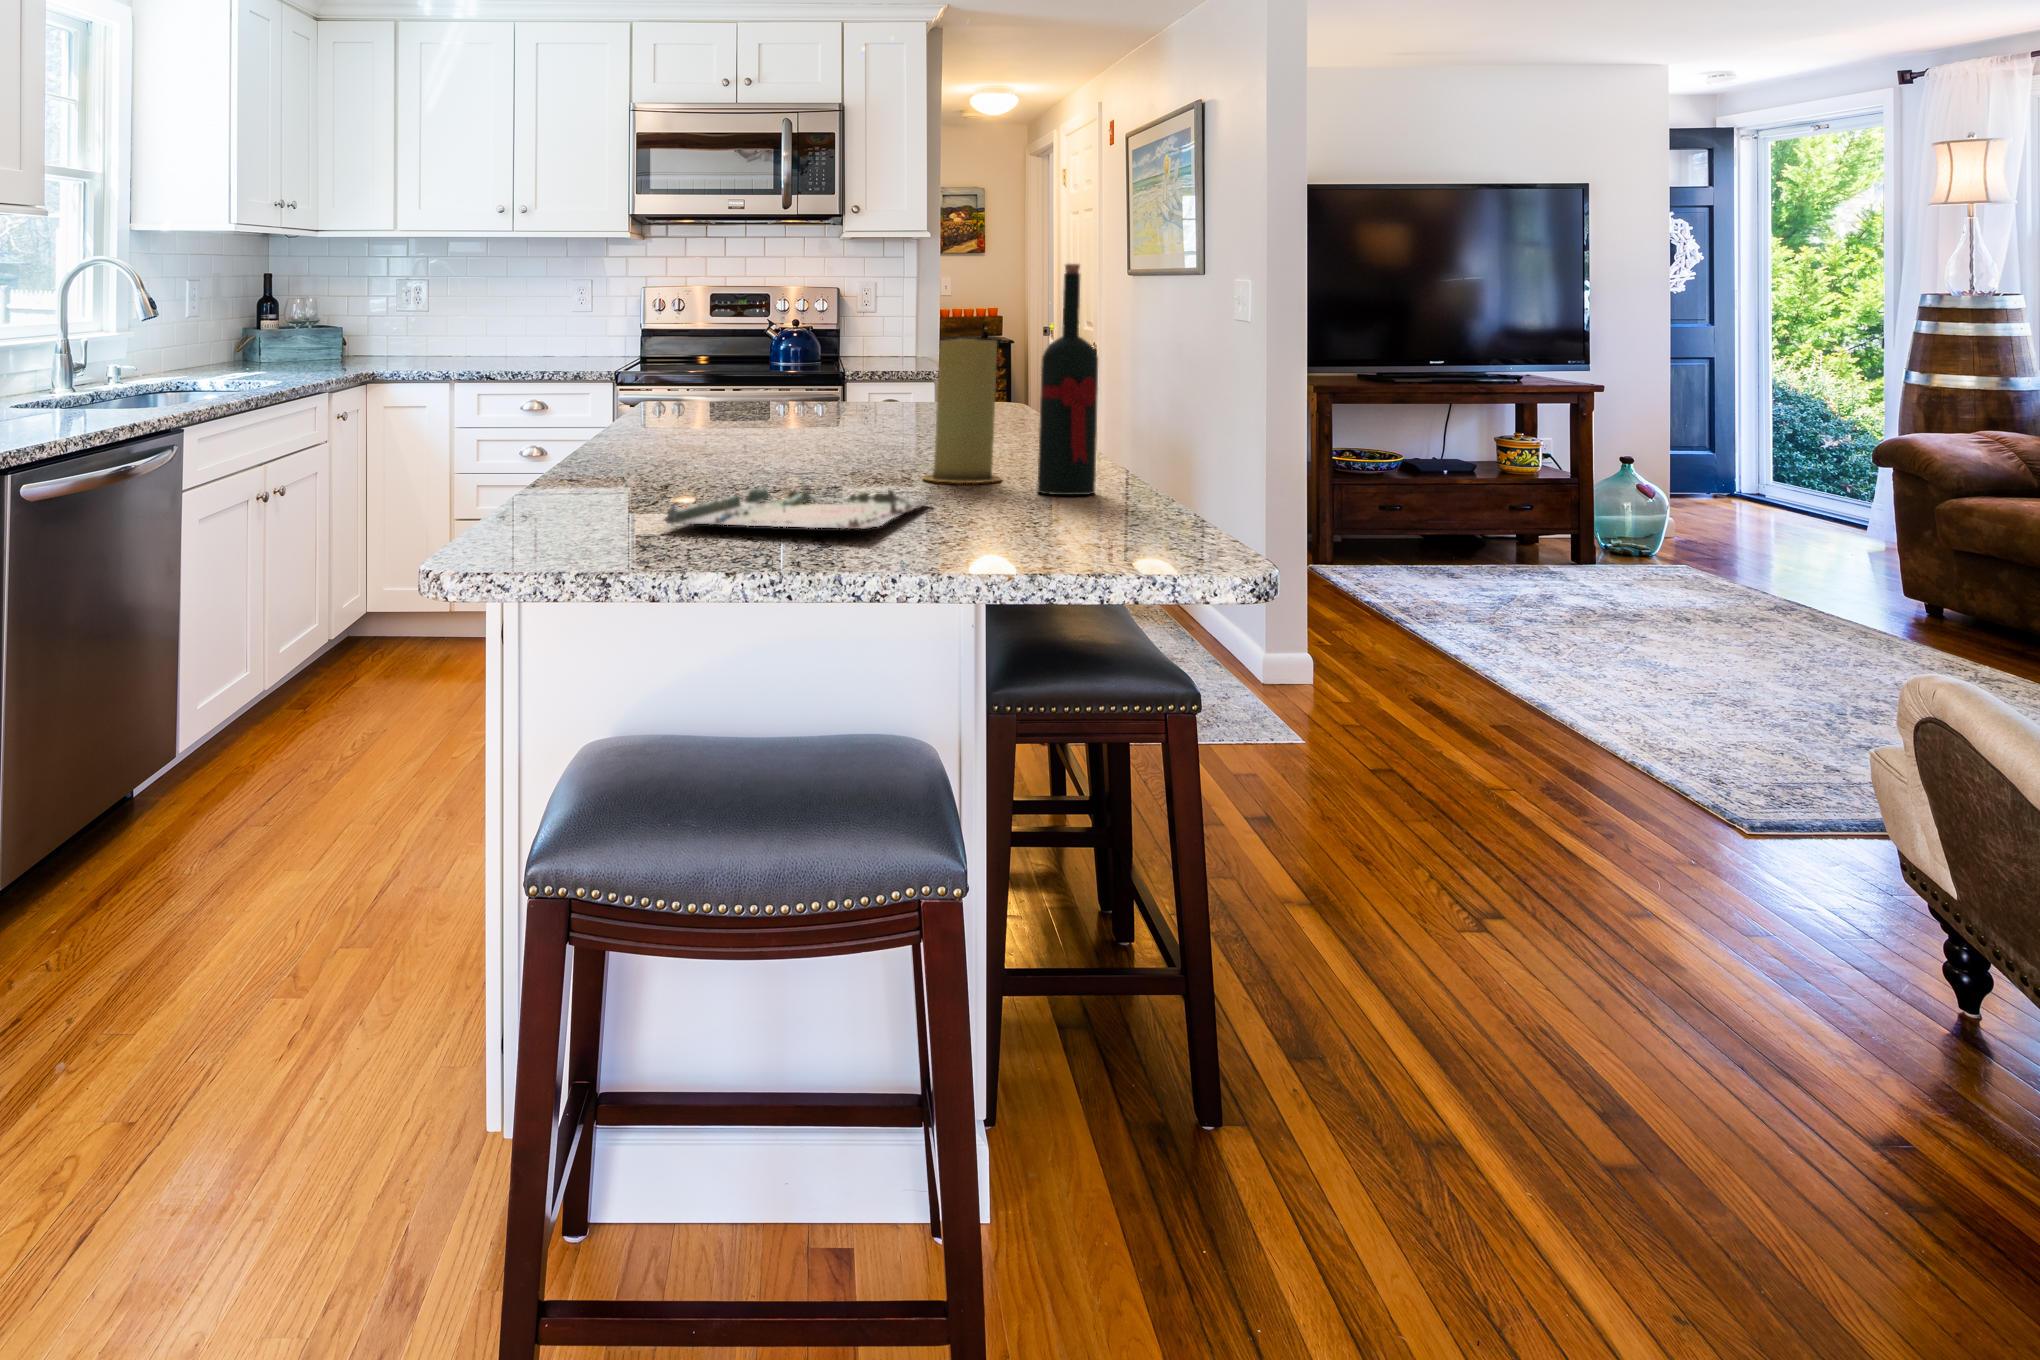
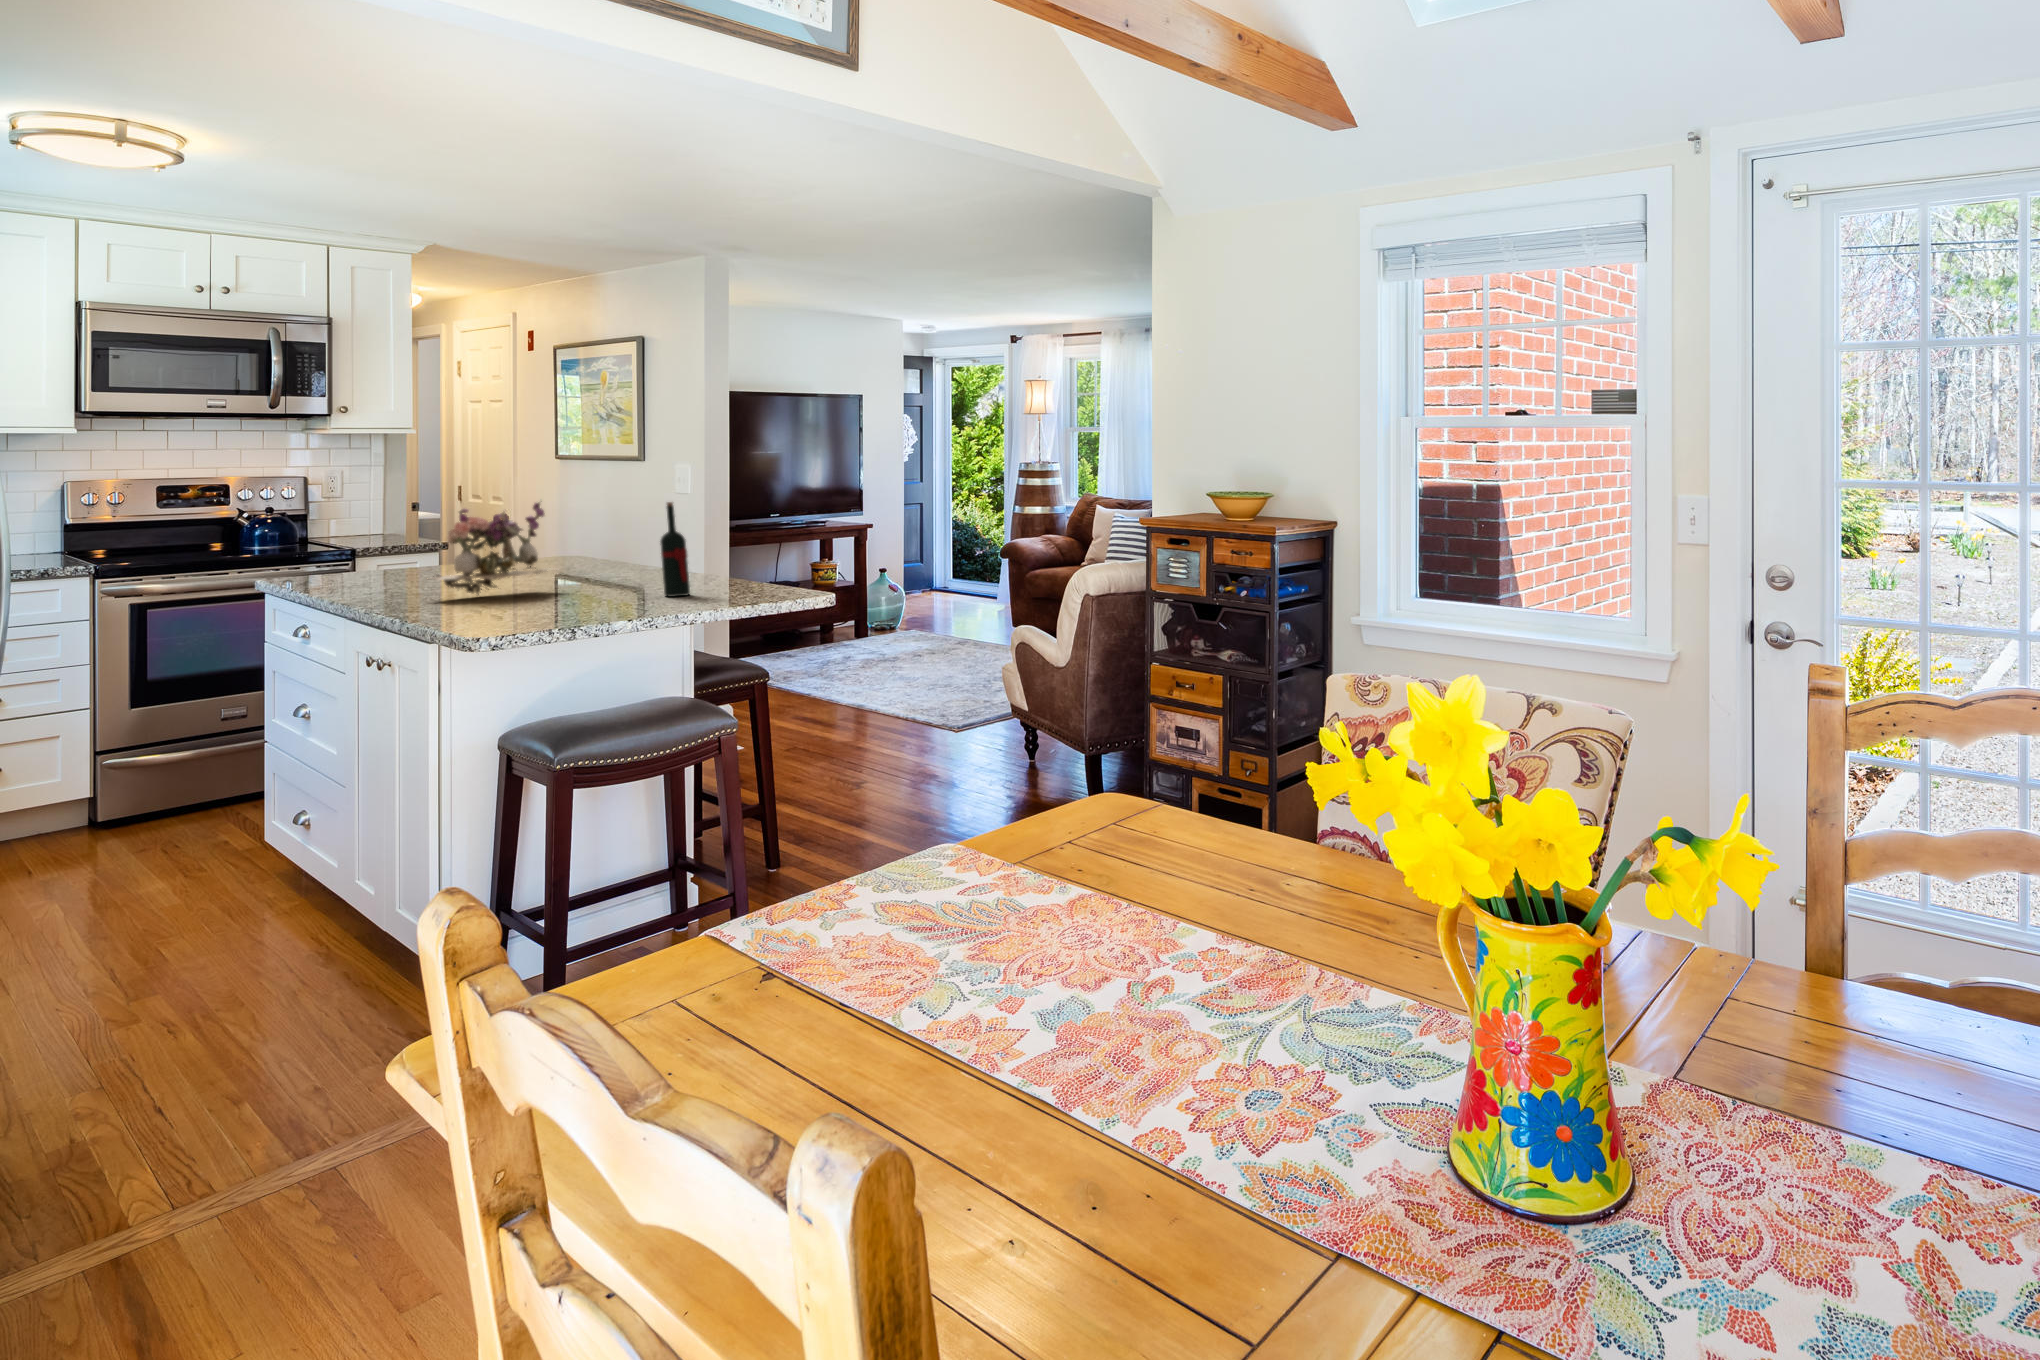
flower arrangement: none [653,268,893,455] -> present [434,501,548,595]
candle: present [923,339,1002,483] -> none [602,534,641,597]
tray: present [664,481,929,529] -> none [544,594,638,619]

